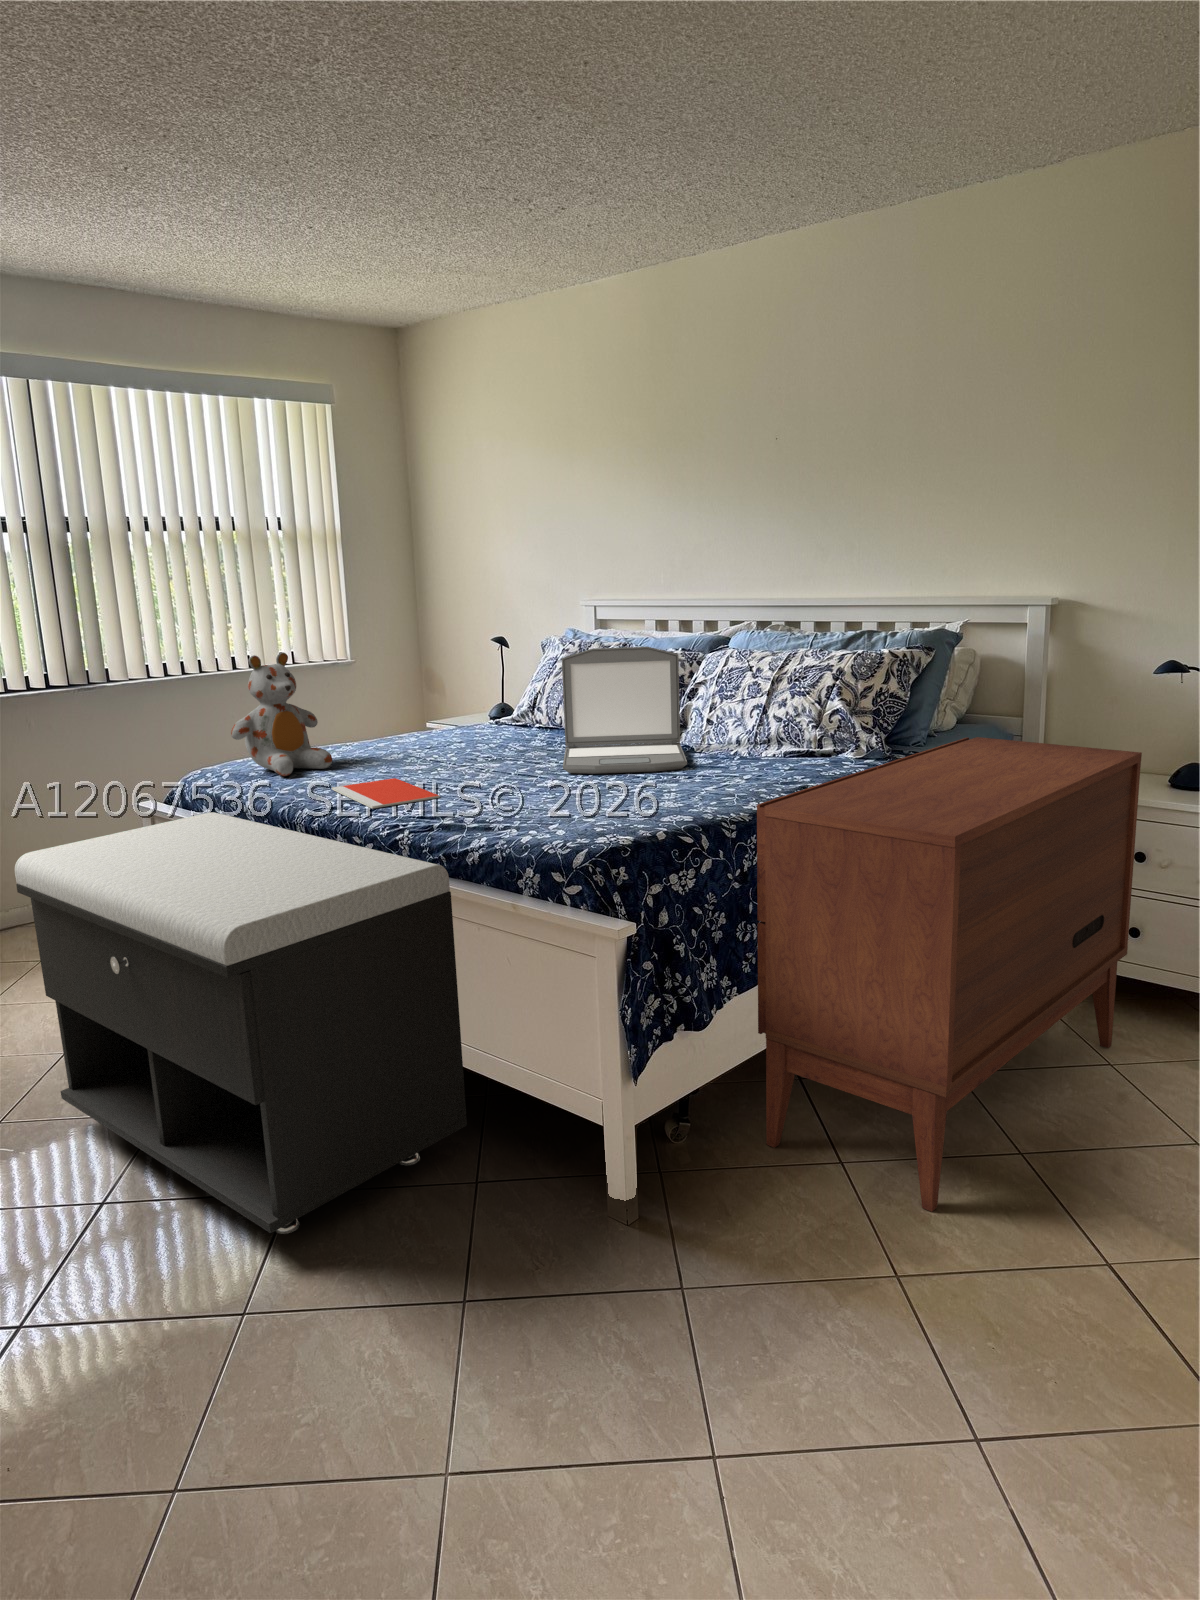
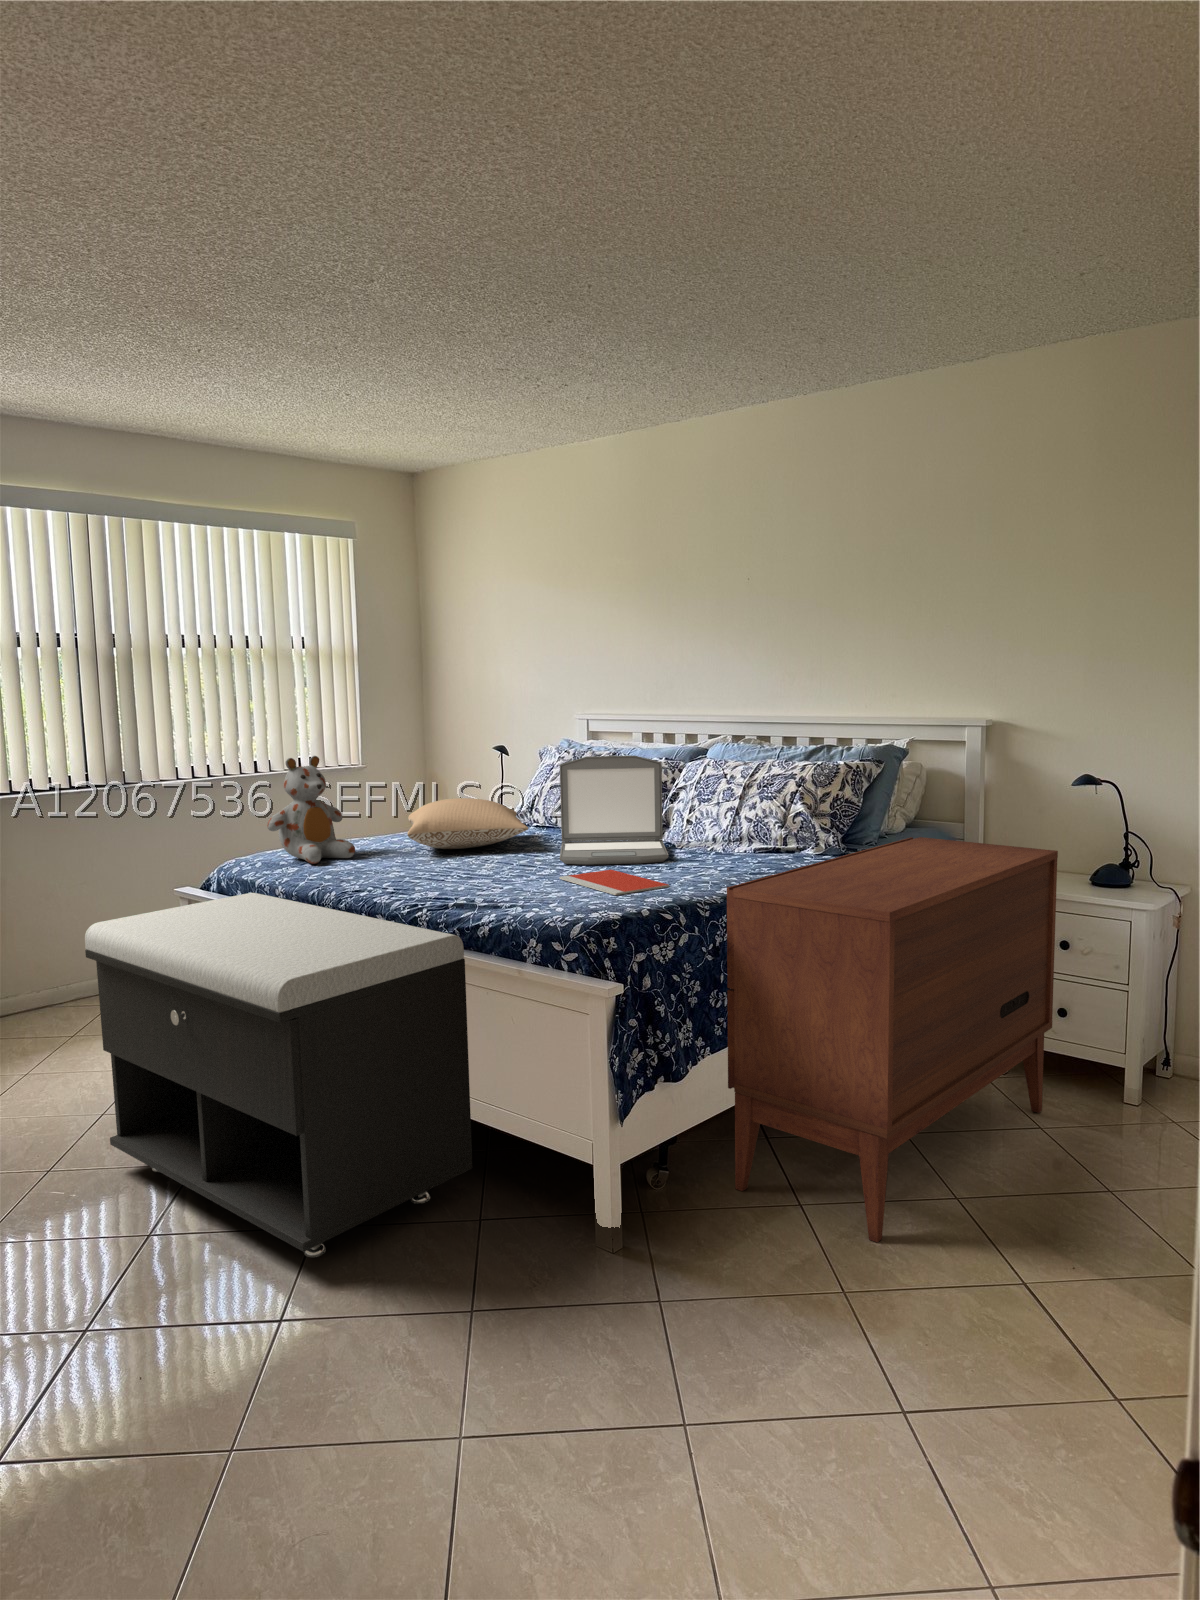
pillow: none [390,698,527,756] -> present [407,798,528,849]
notebook: present [332,778,440,809] -> present [560,870,670,895]

